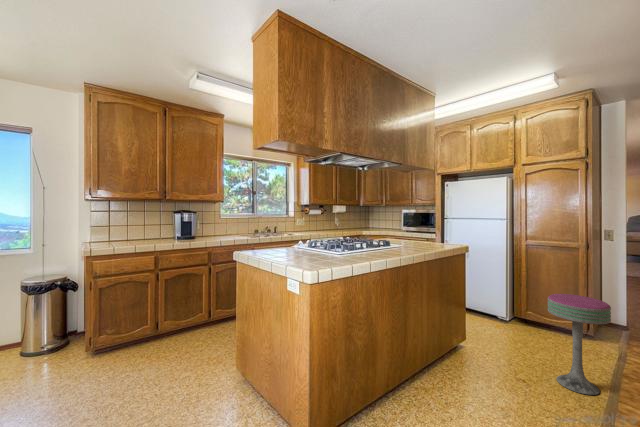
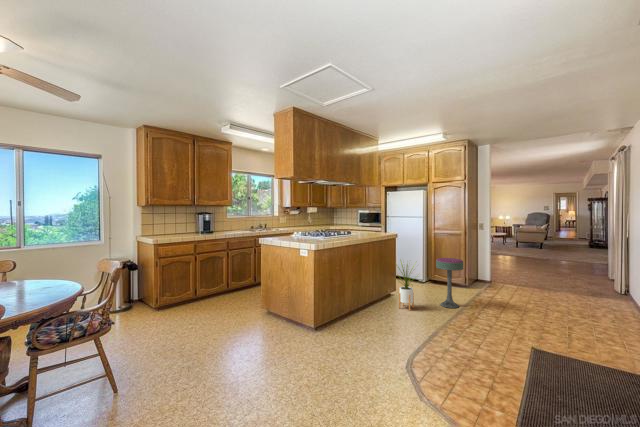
house plant: none [465,289,525,394] -> present [398,262,414,310]

